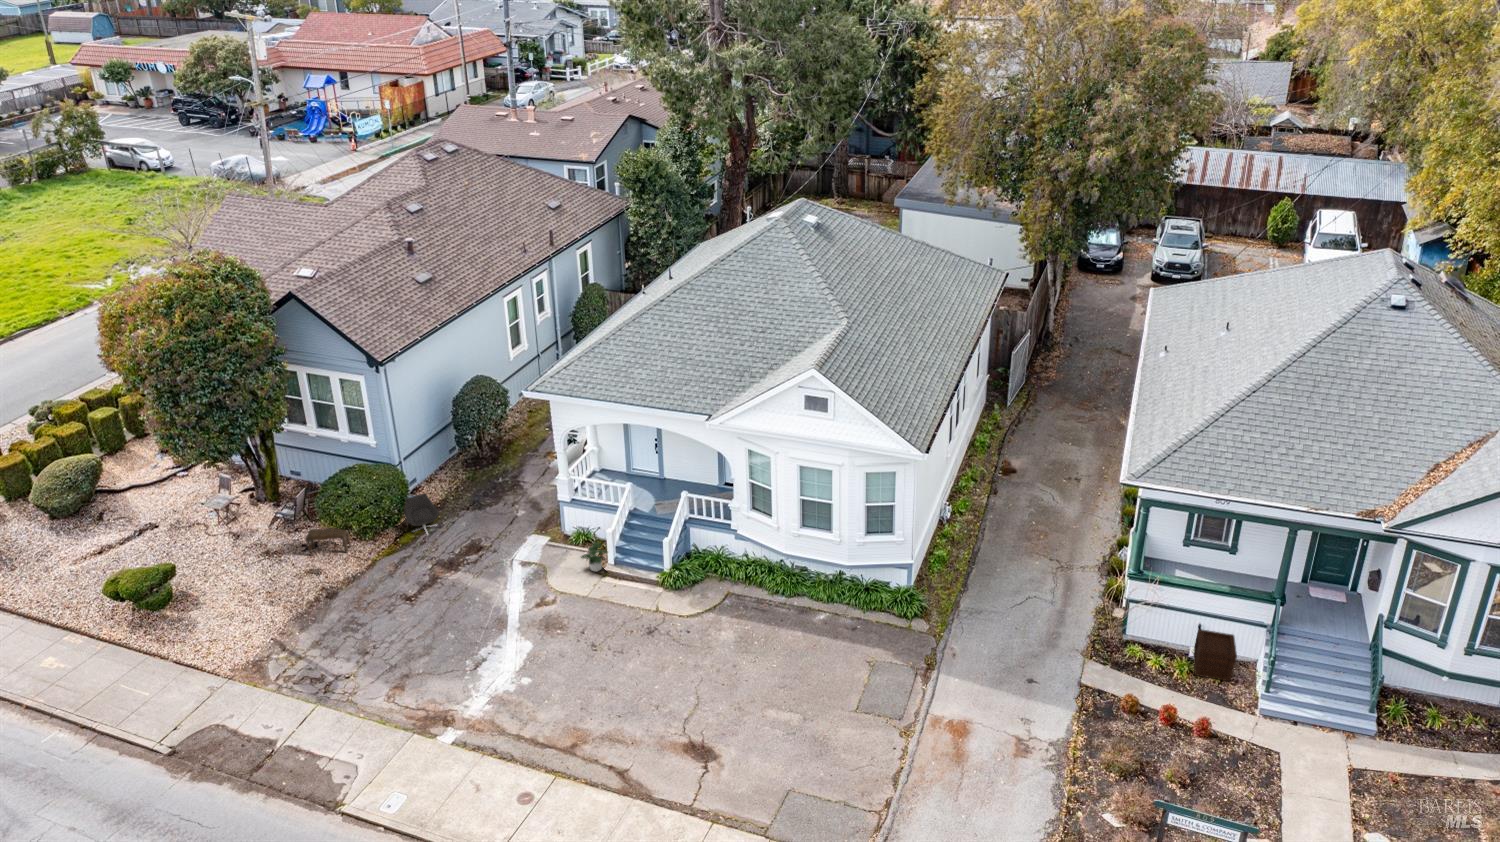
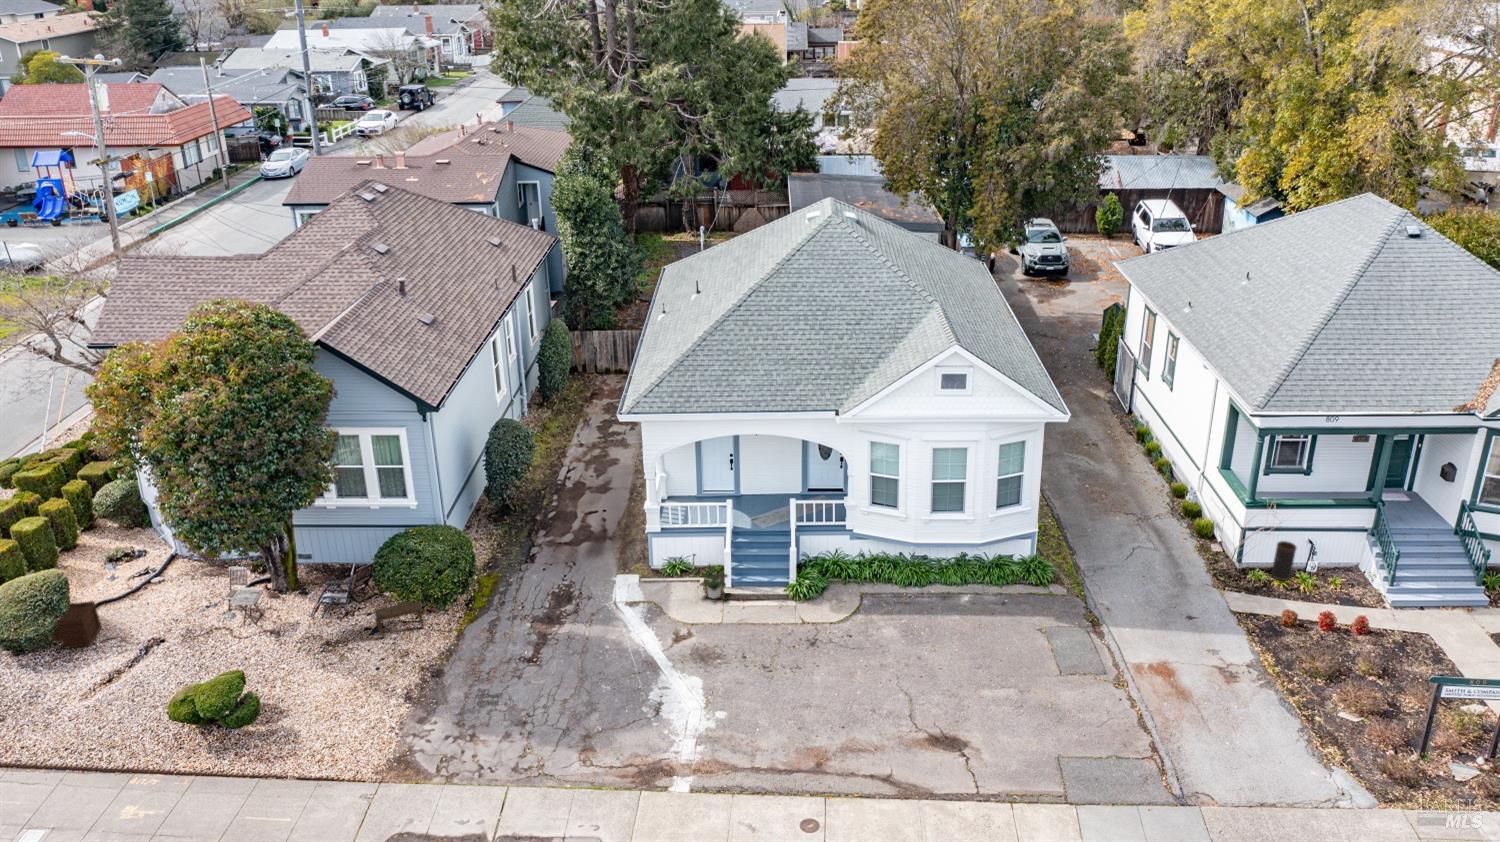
lounge chair: present [404,494,440,534] -> none [469,551,514,596]
trash can: none [1152,620,1178,662] -> present [1271,541,1296,580]
wooden crate: present [1193,629,1237,681] -> present [52,601,101,649]

